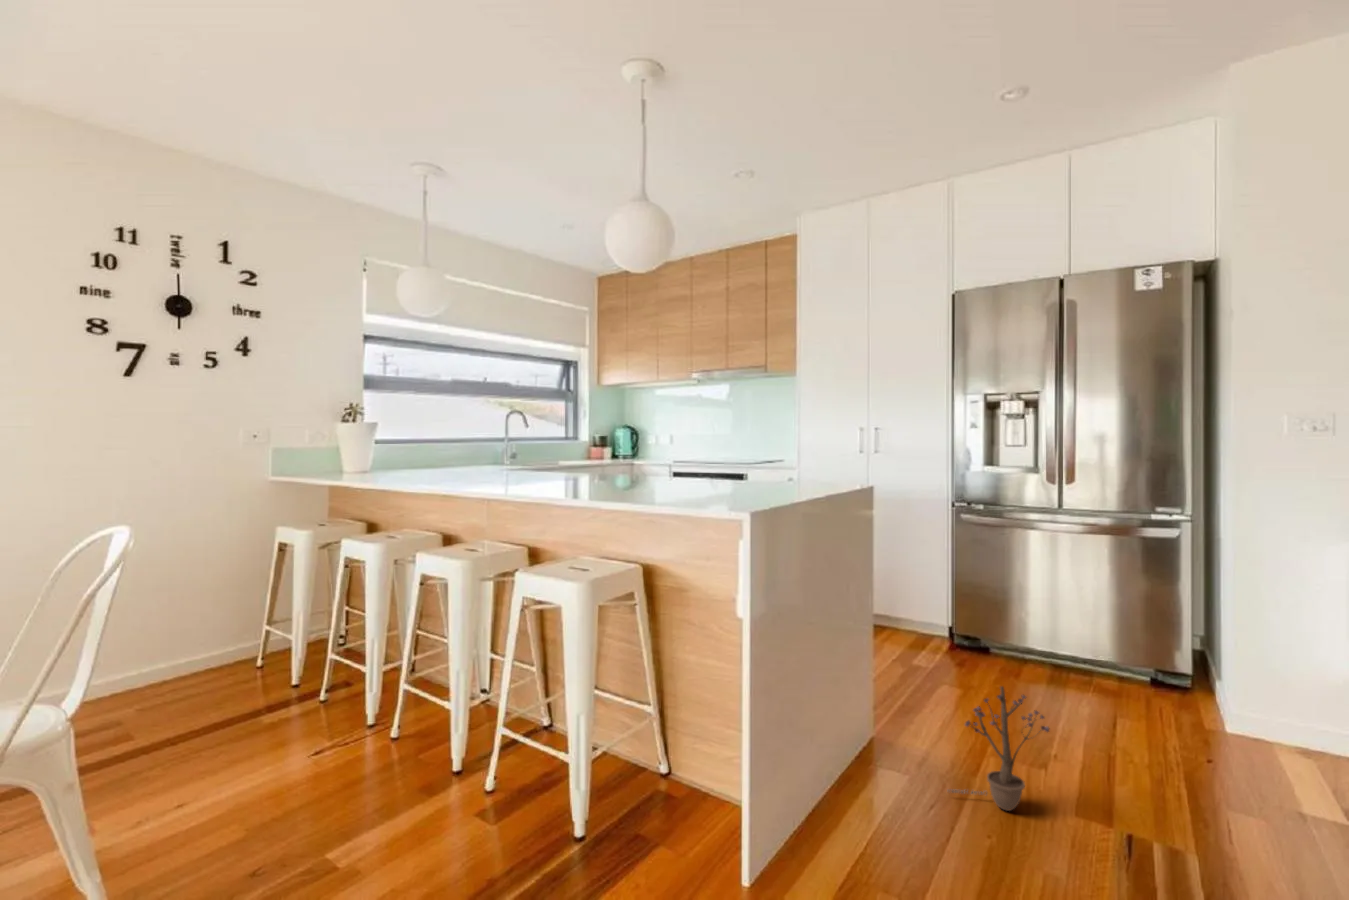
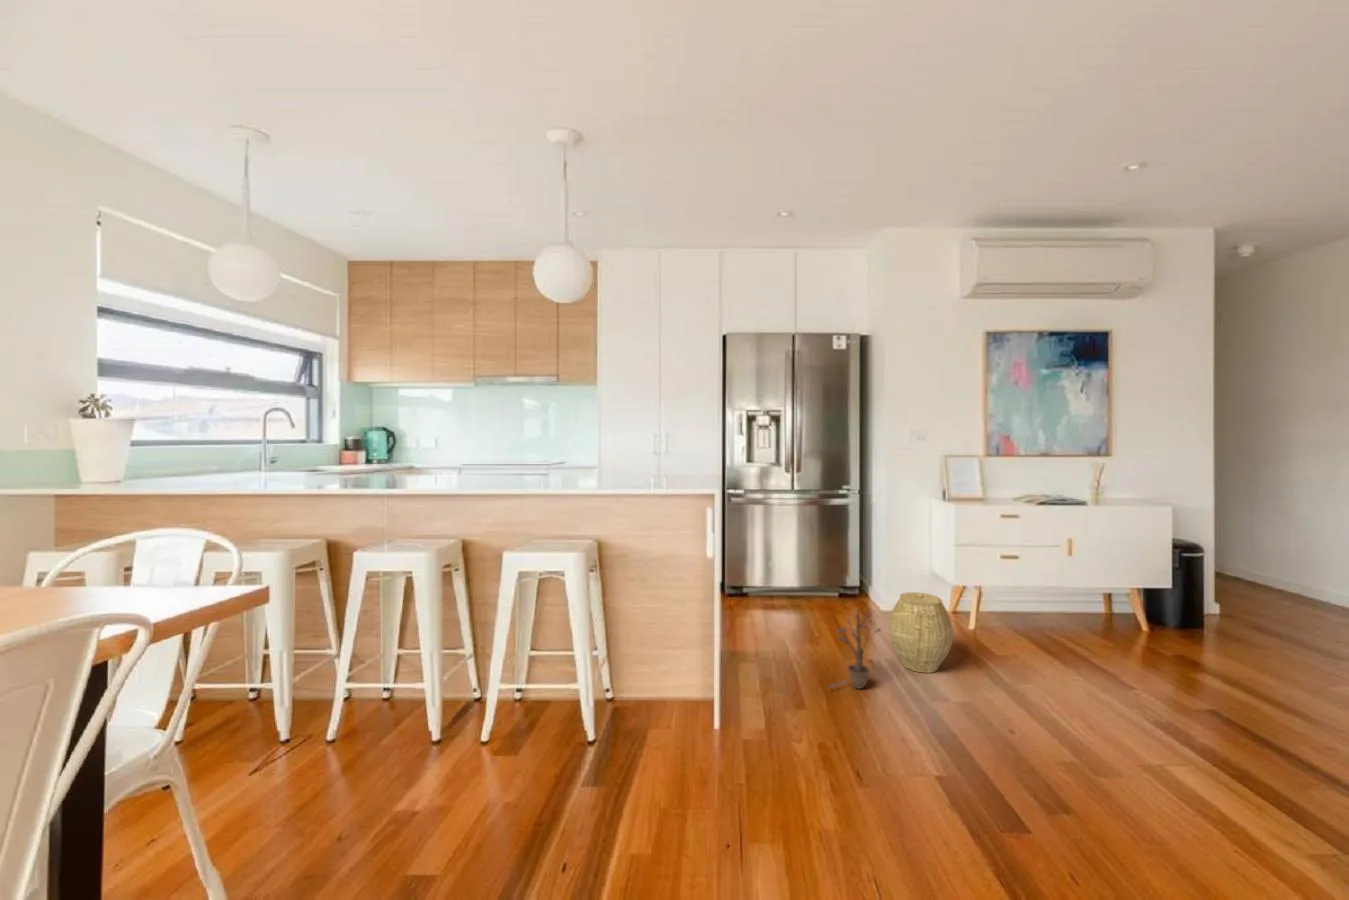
woven basket: none [1107,687,1237,835] -> present [889,592,953,673]

